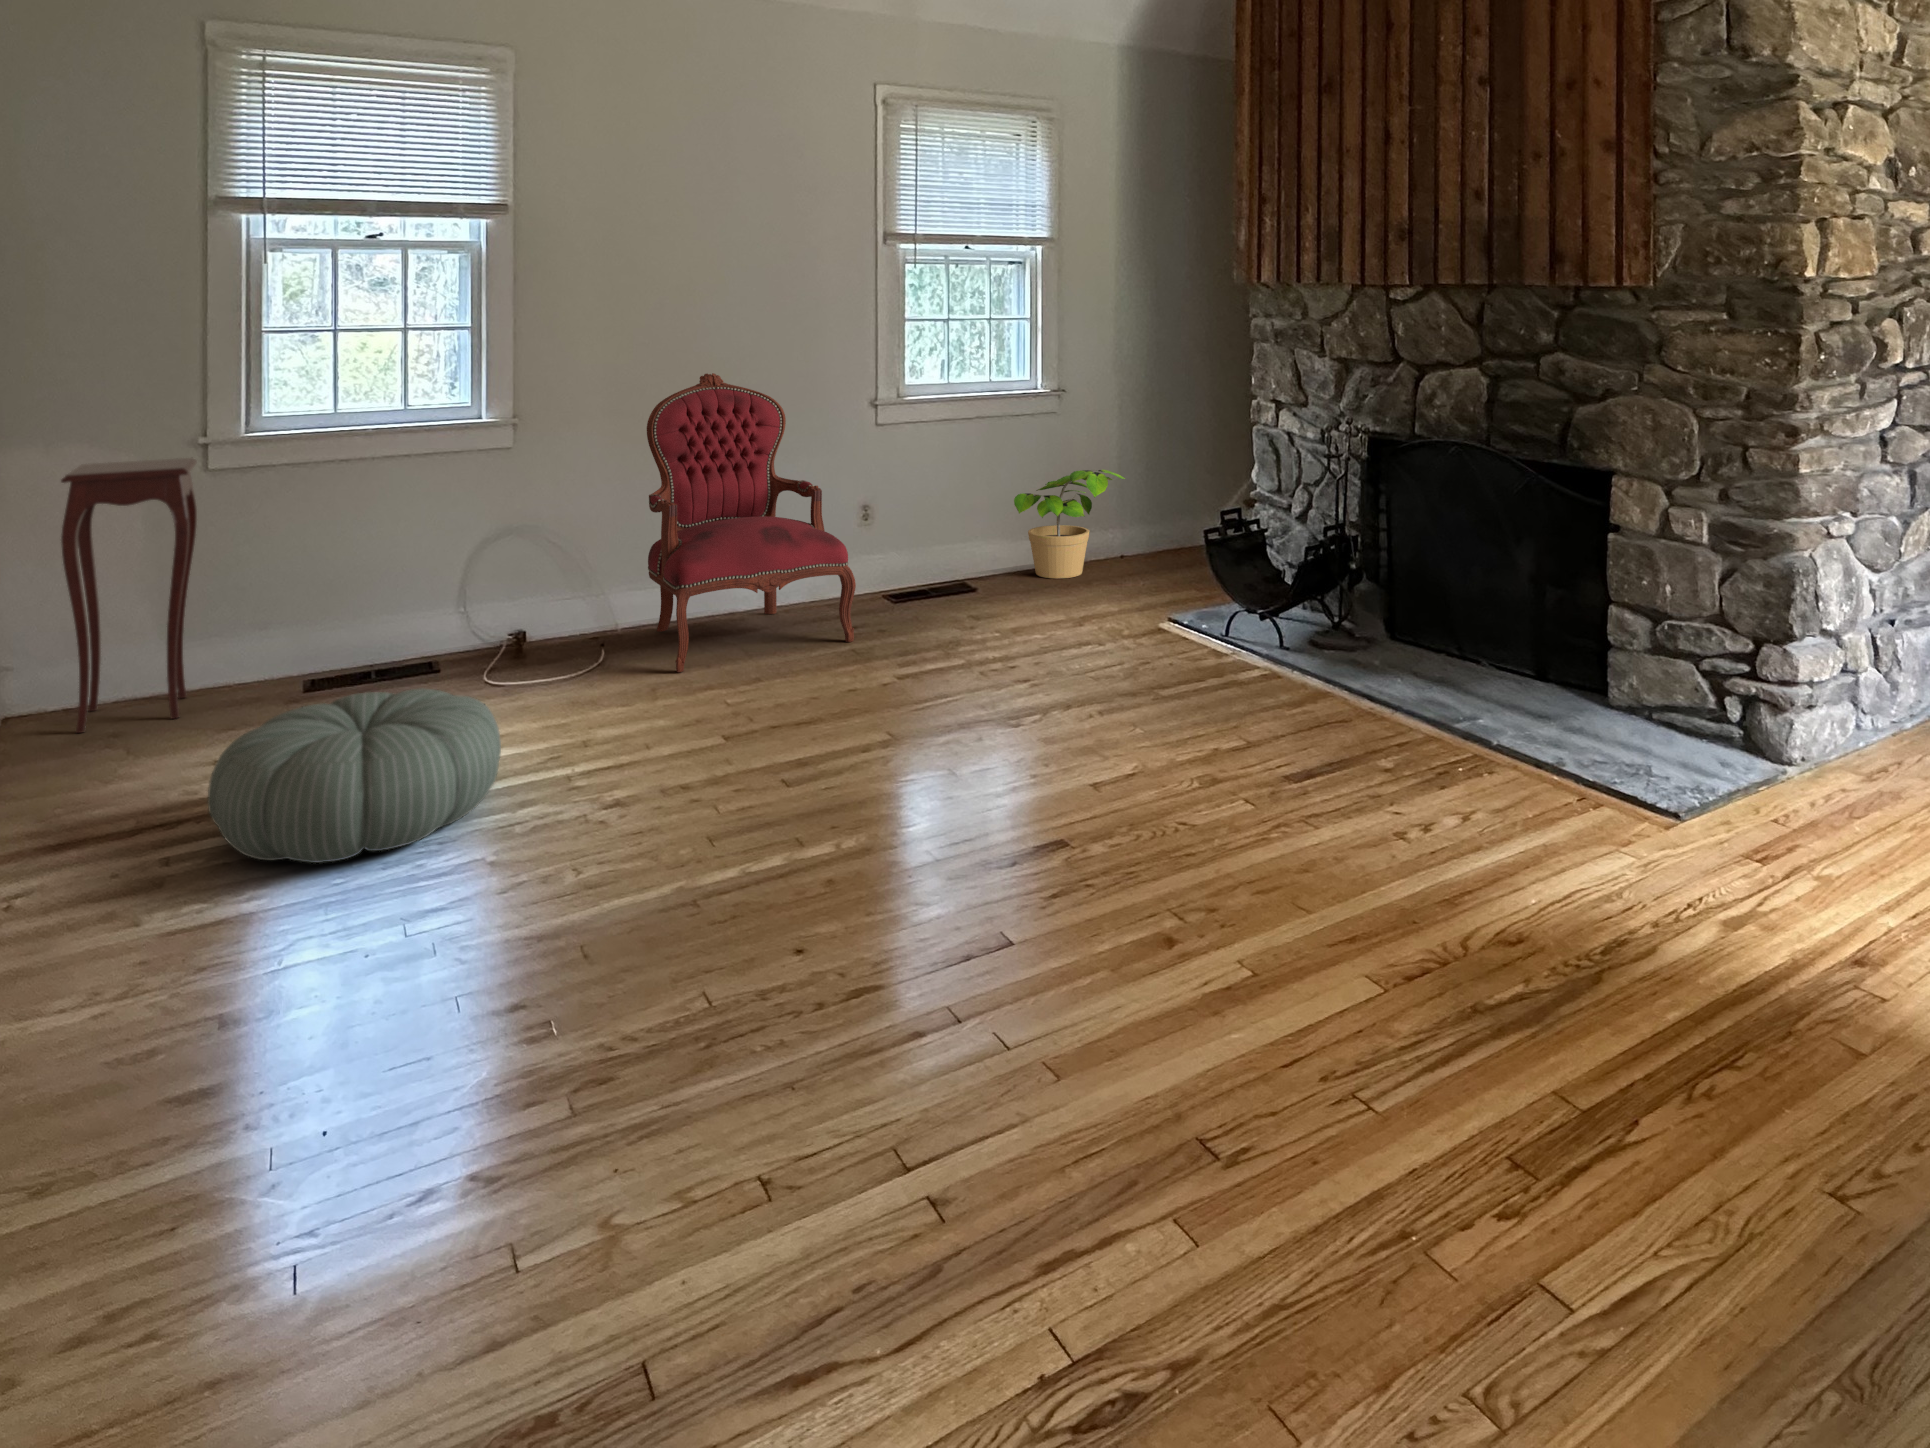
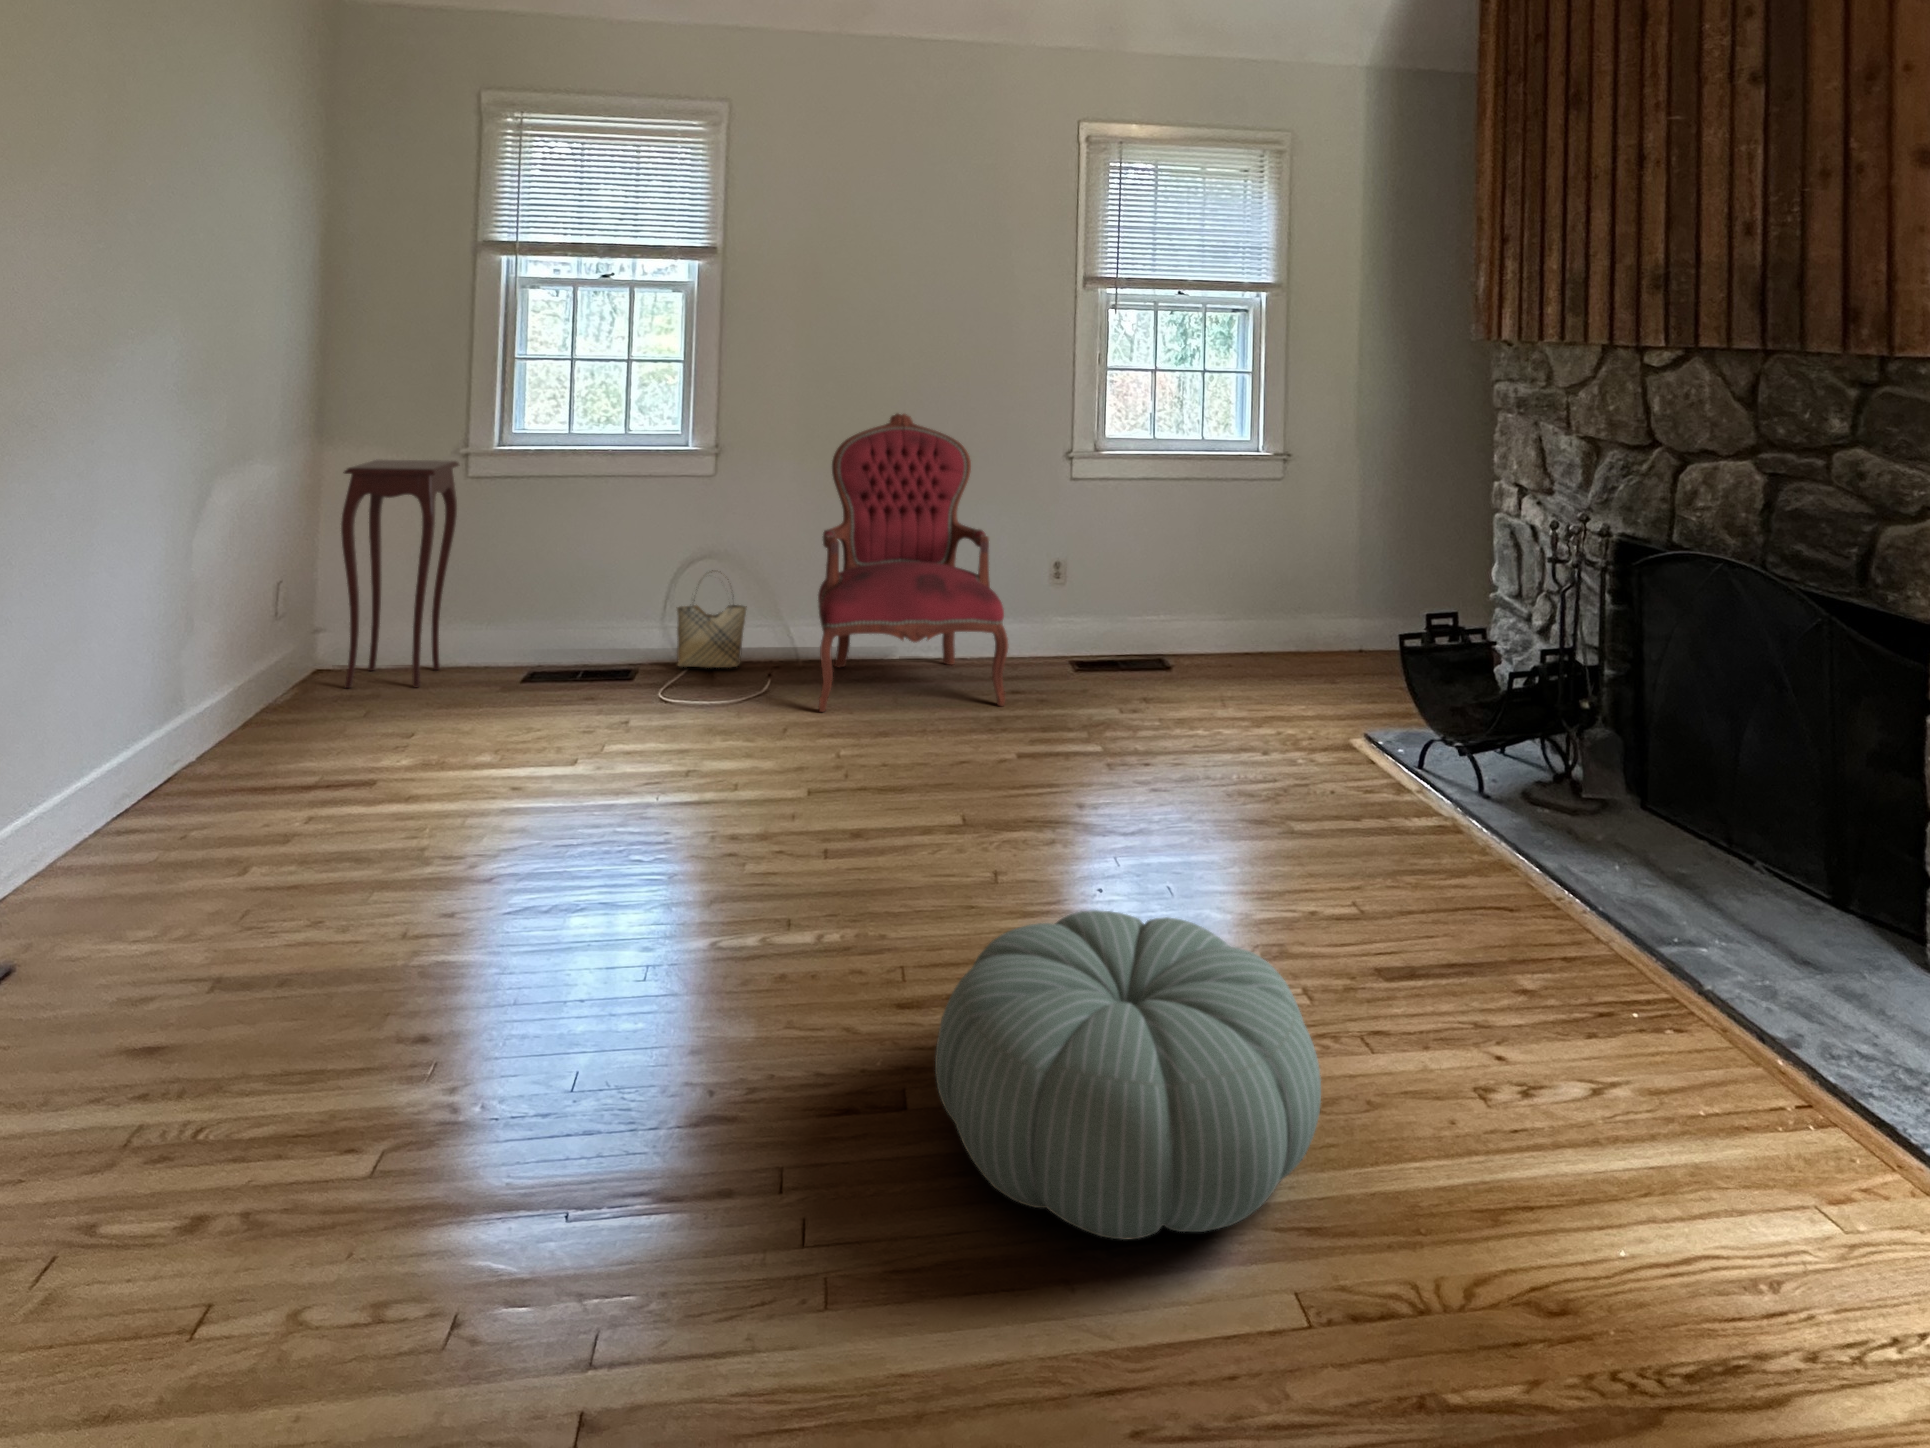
potted plant: present [1014,470,1125,578] -> none [1219,547,1343,668]
woven basket: none [479,549,558,654] -> present [677,570,747,668]
pouf: present [208,689,501,863] -> present [935,910,1321,1239]

